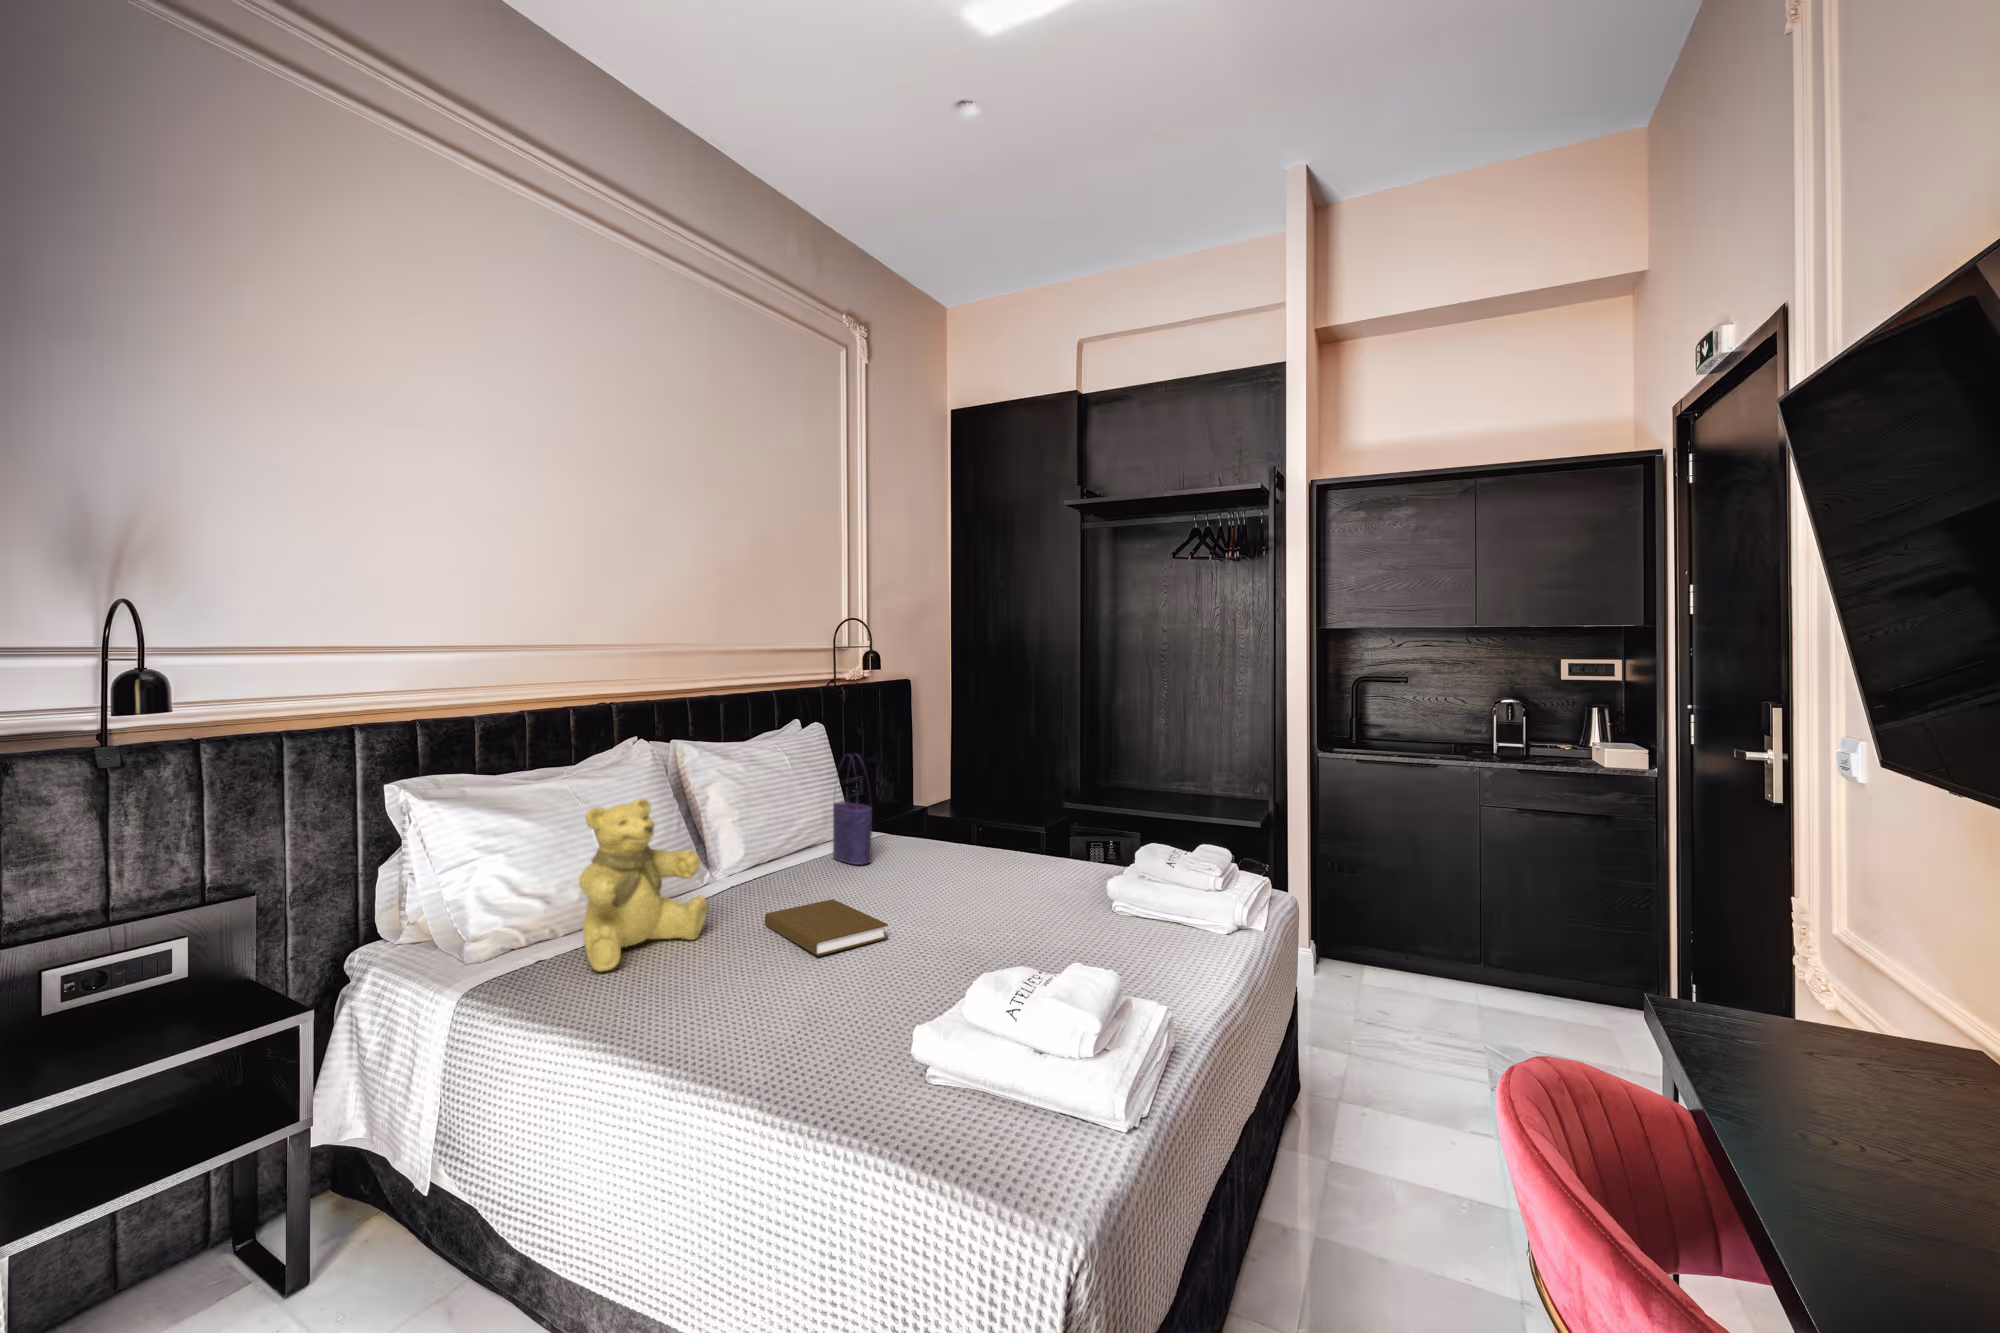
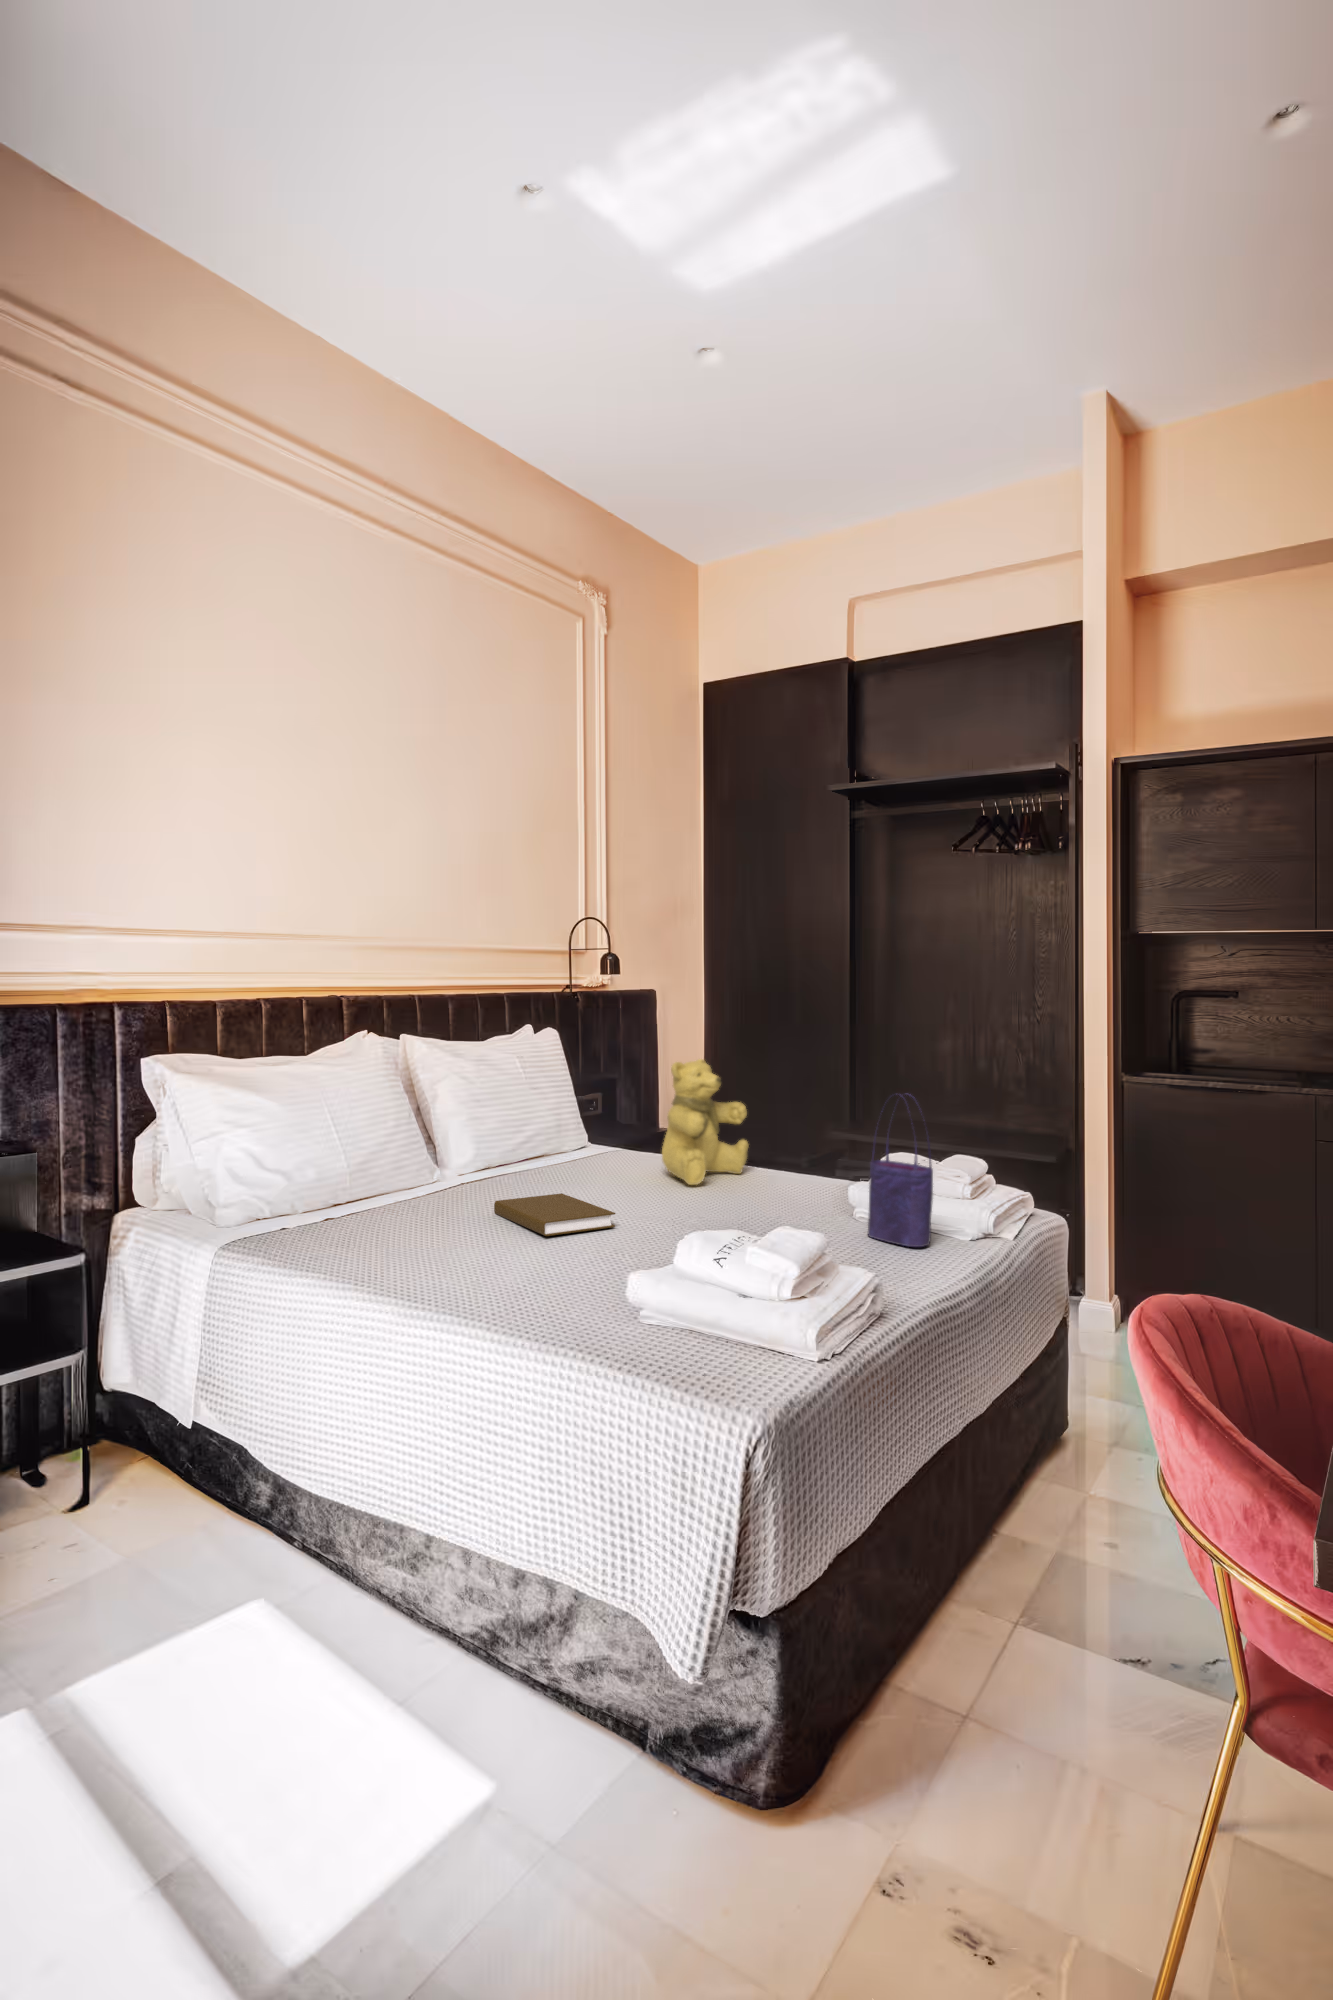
tote bag: present [833,756,872,865] -> present [868,1107,933,1247]
teddy bear: present [579,798,708,971] -> present [662,1059,749,1185]

